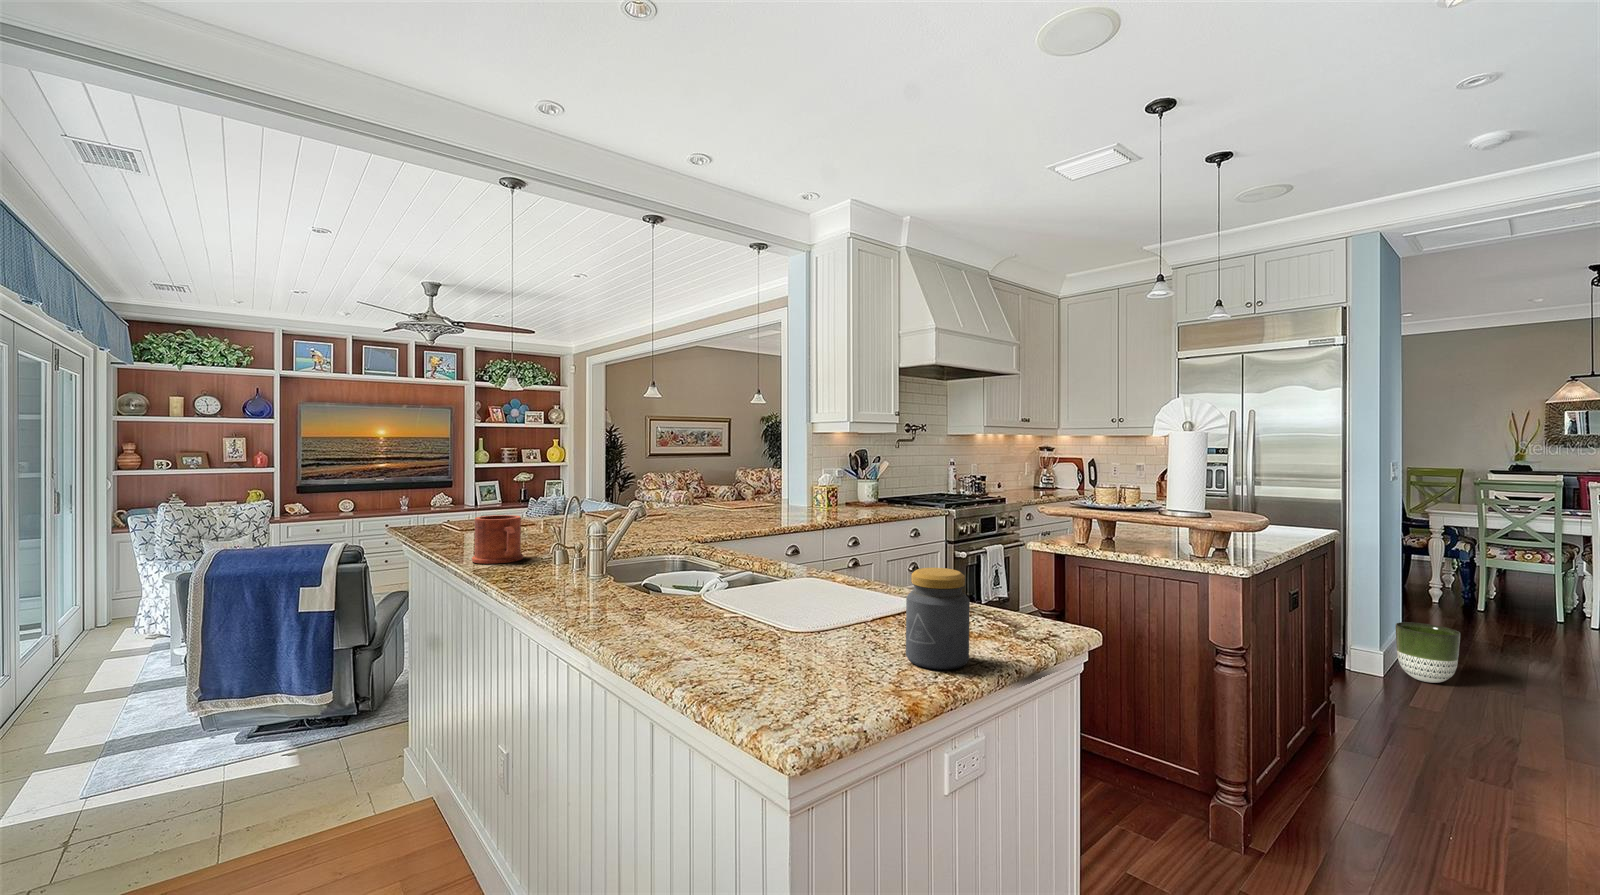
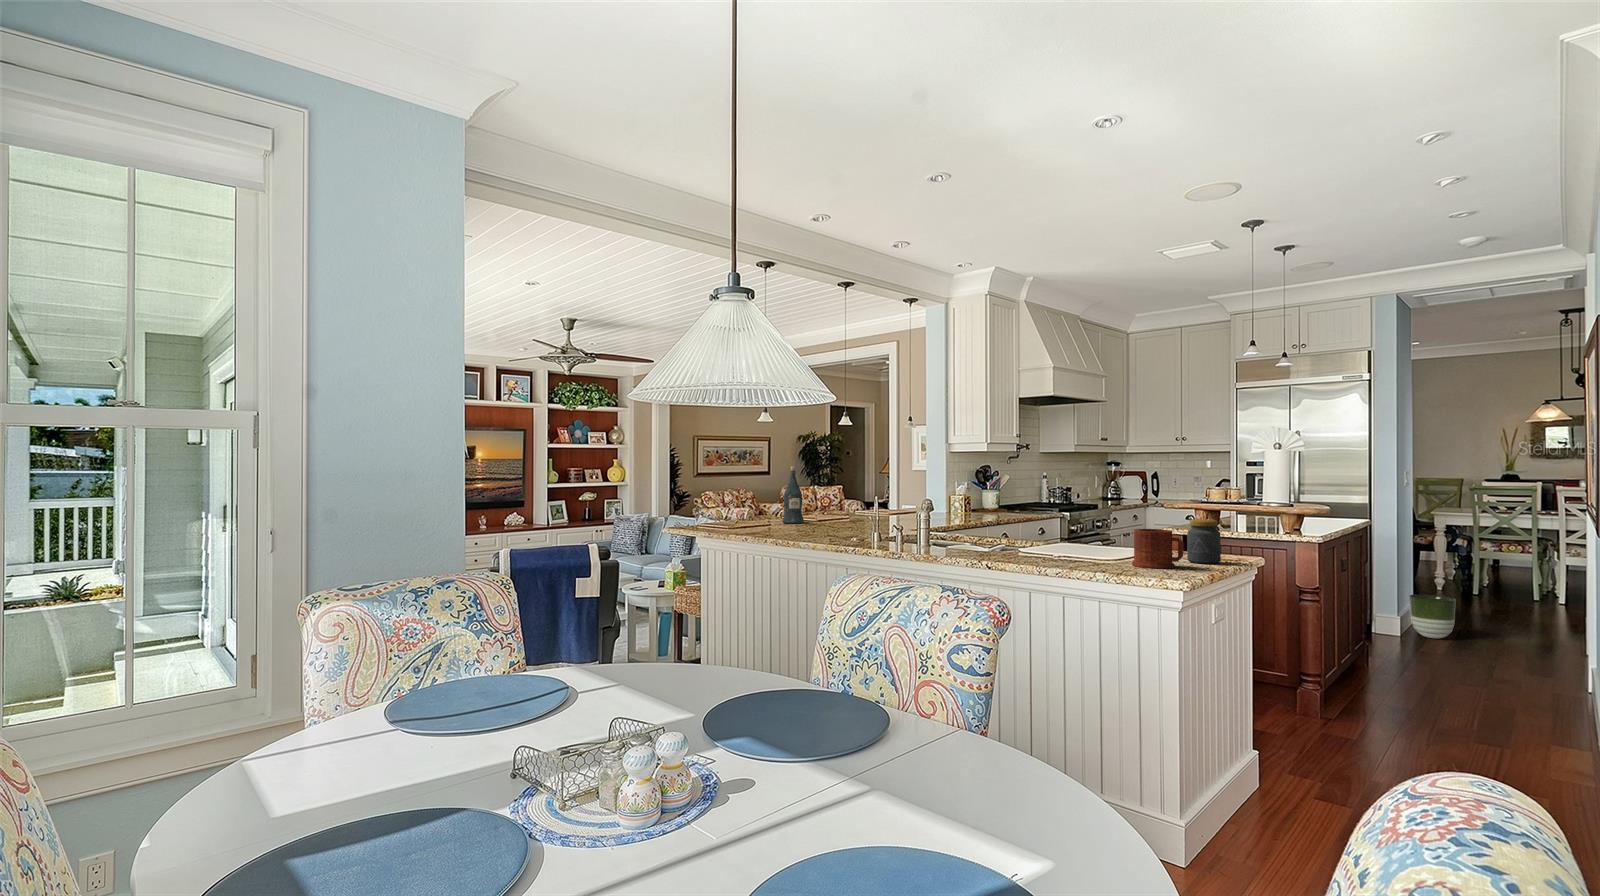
wine bottle: none [499,449,531,526] -> present [782,467,804,523]
mug: present [472,515,523,564] -> present [1132,529,1184,568]

